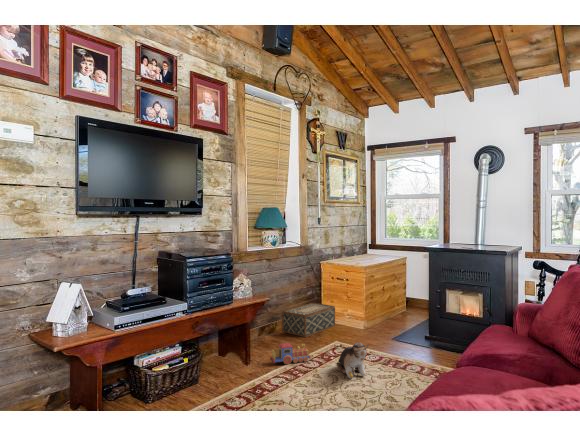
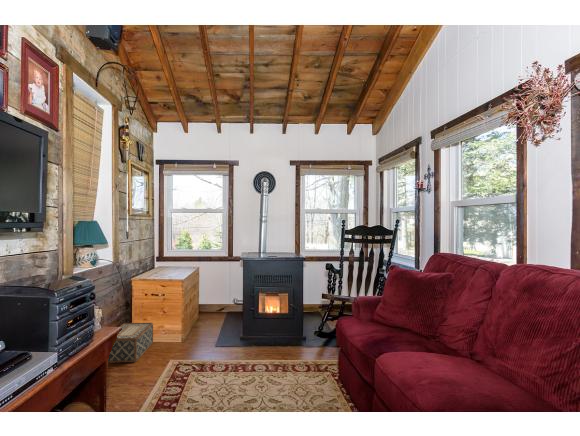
plush toy: present [339,342,369,378] -> none [201,351,250,389]
toy train: present [270,343,311,364] -> none [130,369,172,400]

